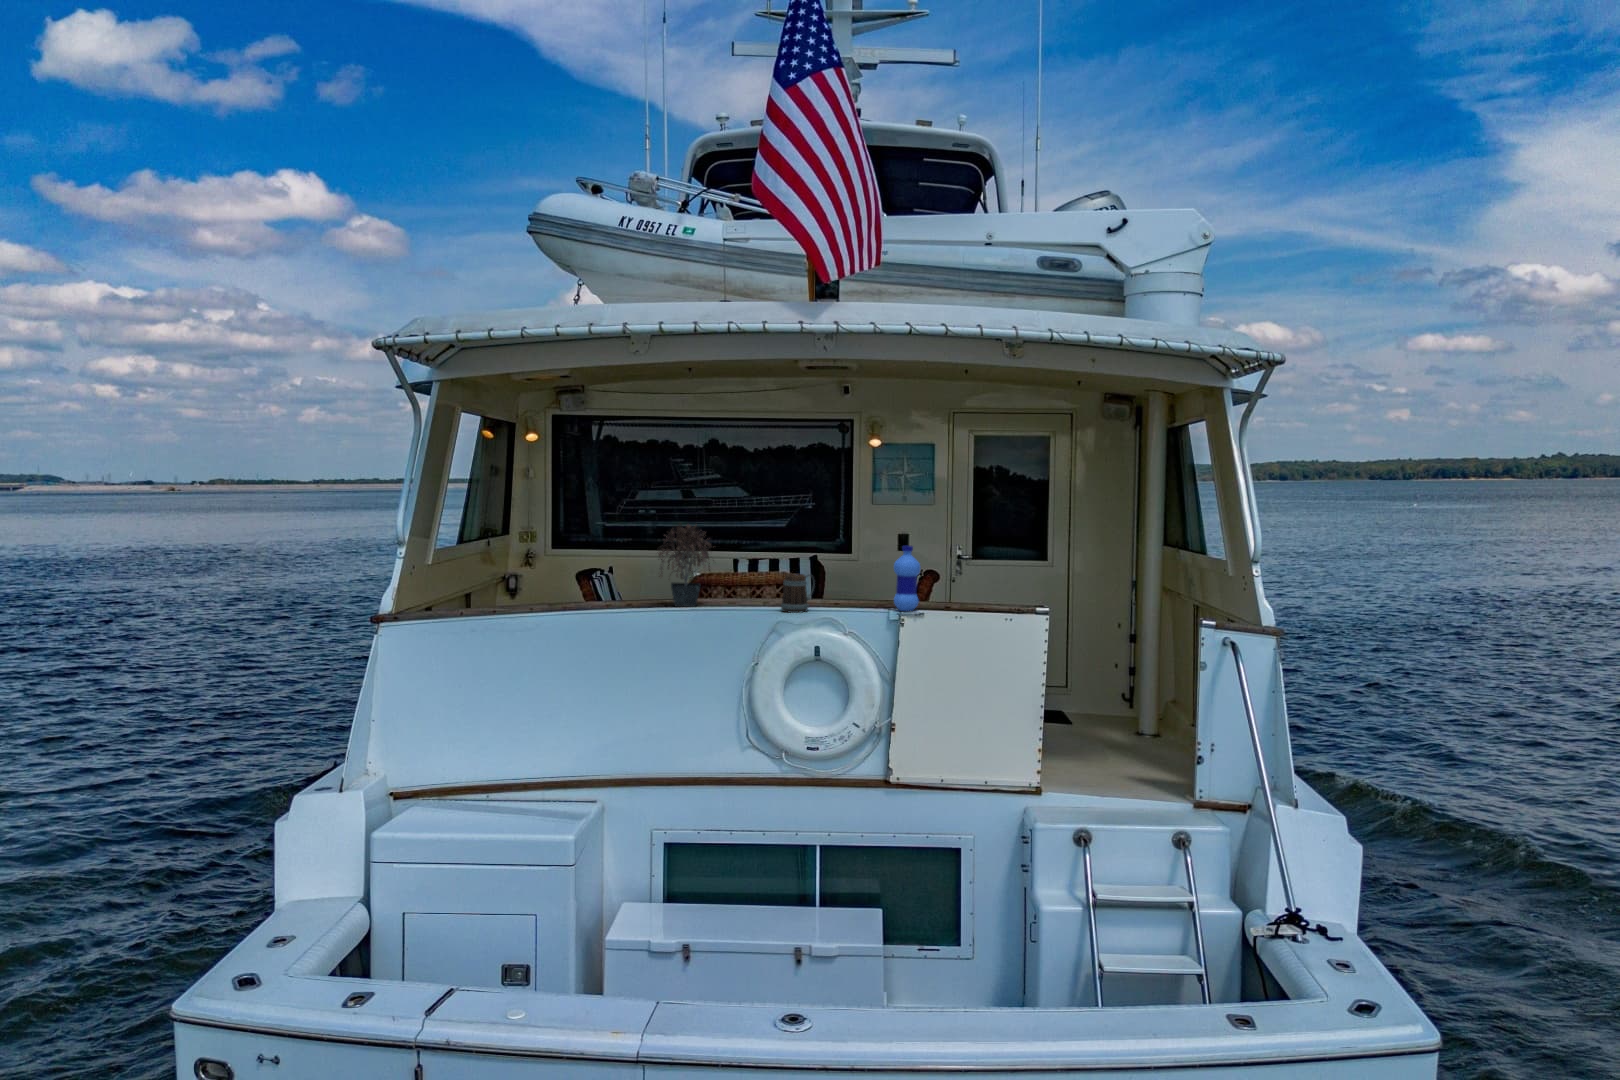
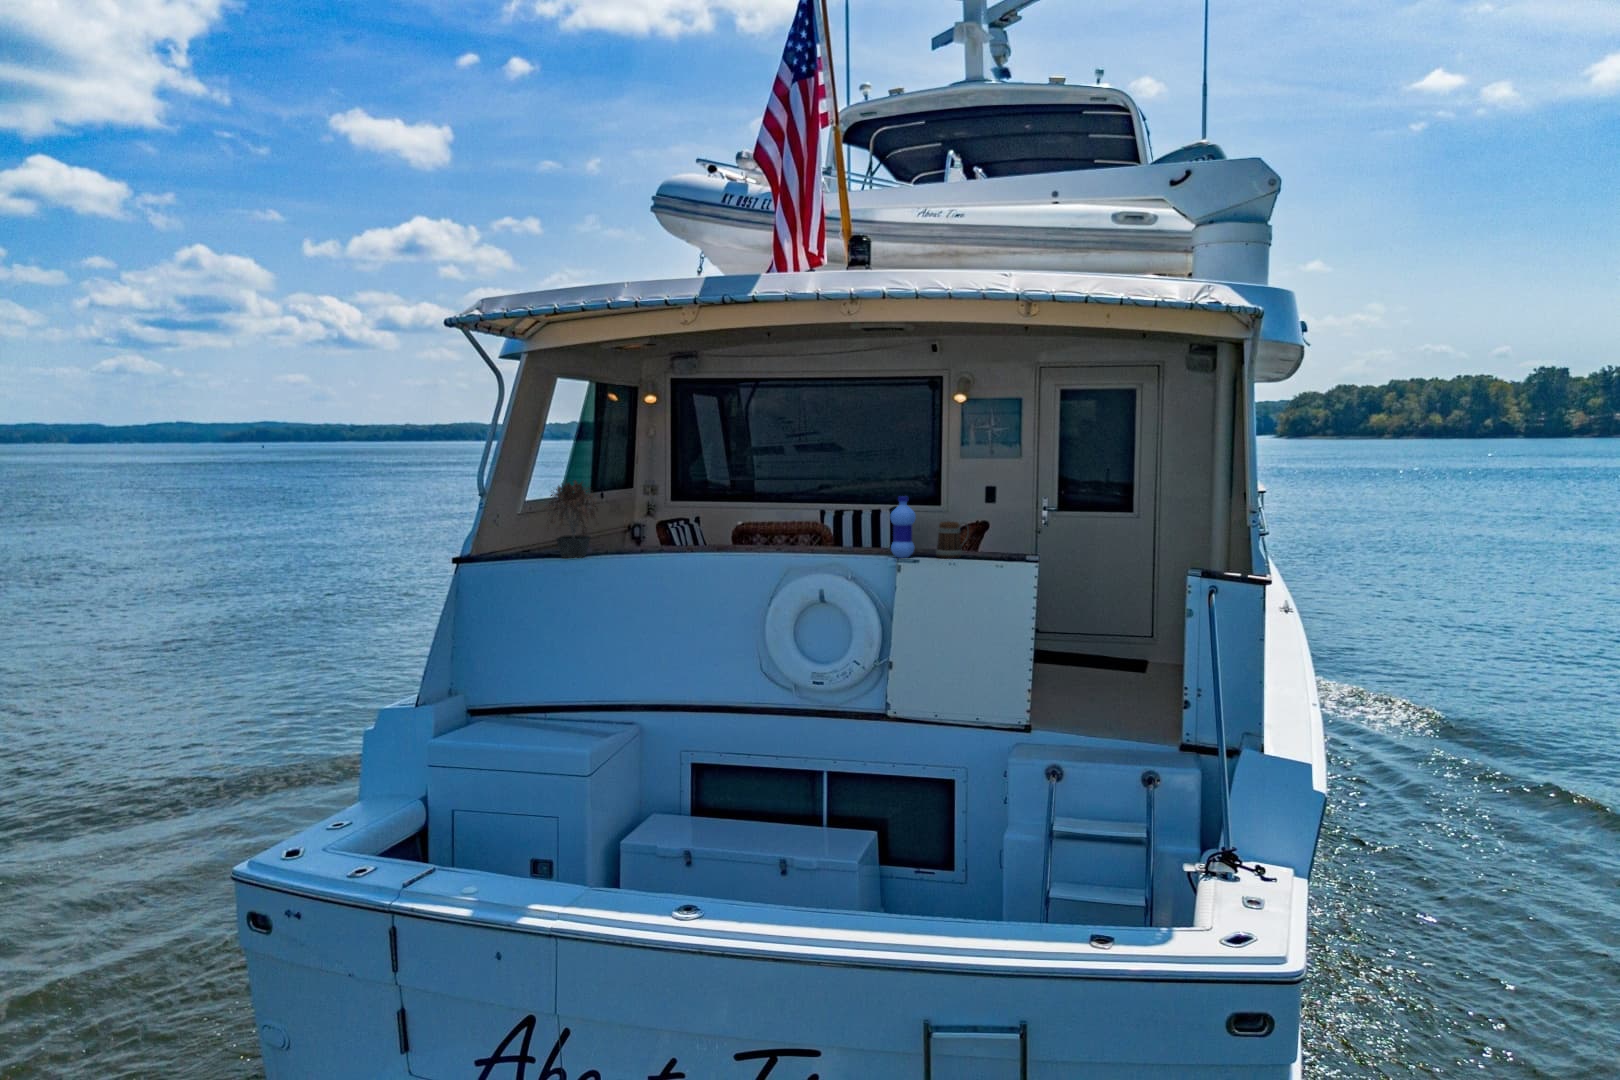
potted plant: present [658,524,714,607] -> present [545,481,599,558]
beer mug: present [781,574,815,613] -> present [936,521,969,558]

